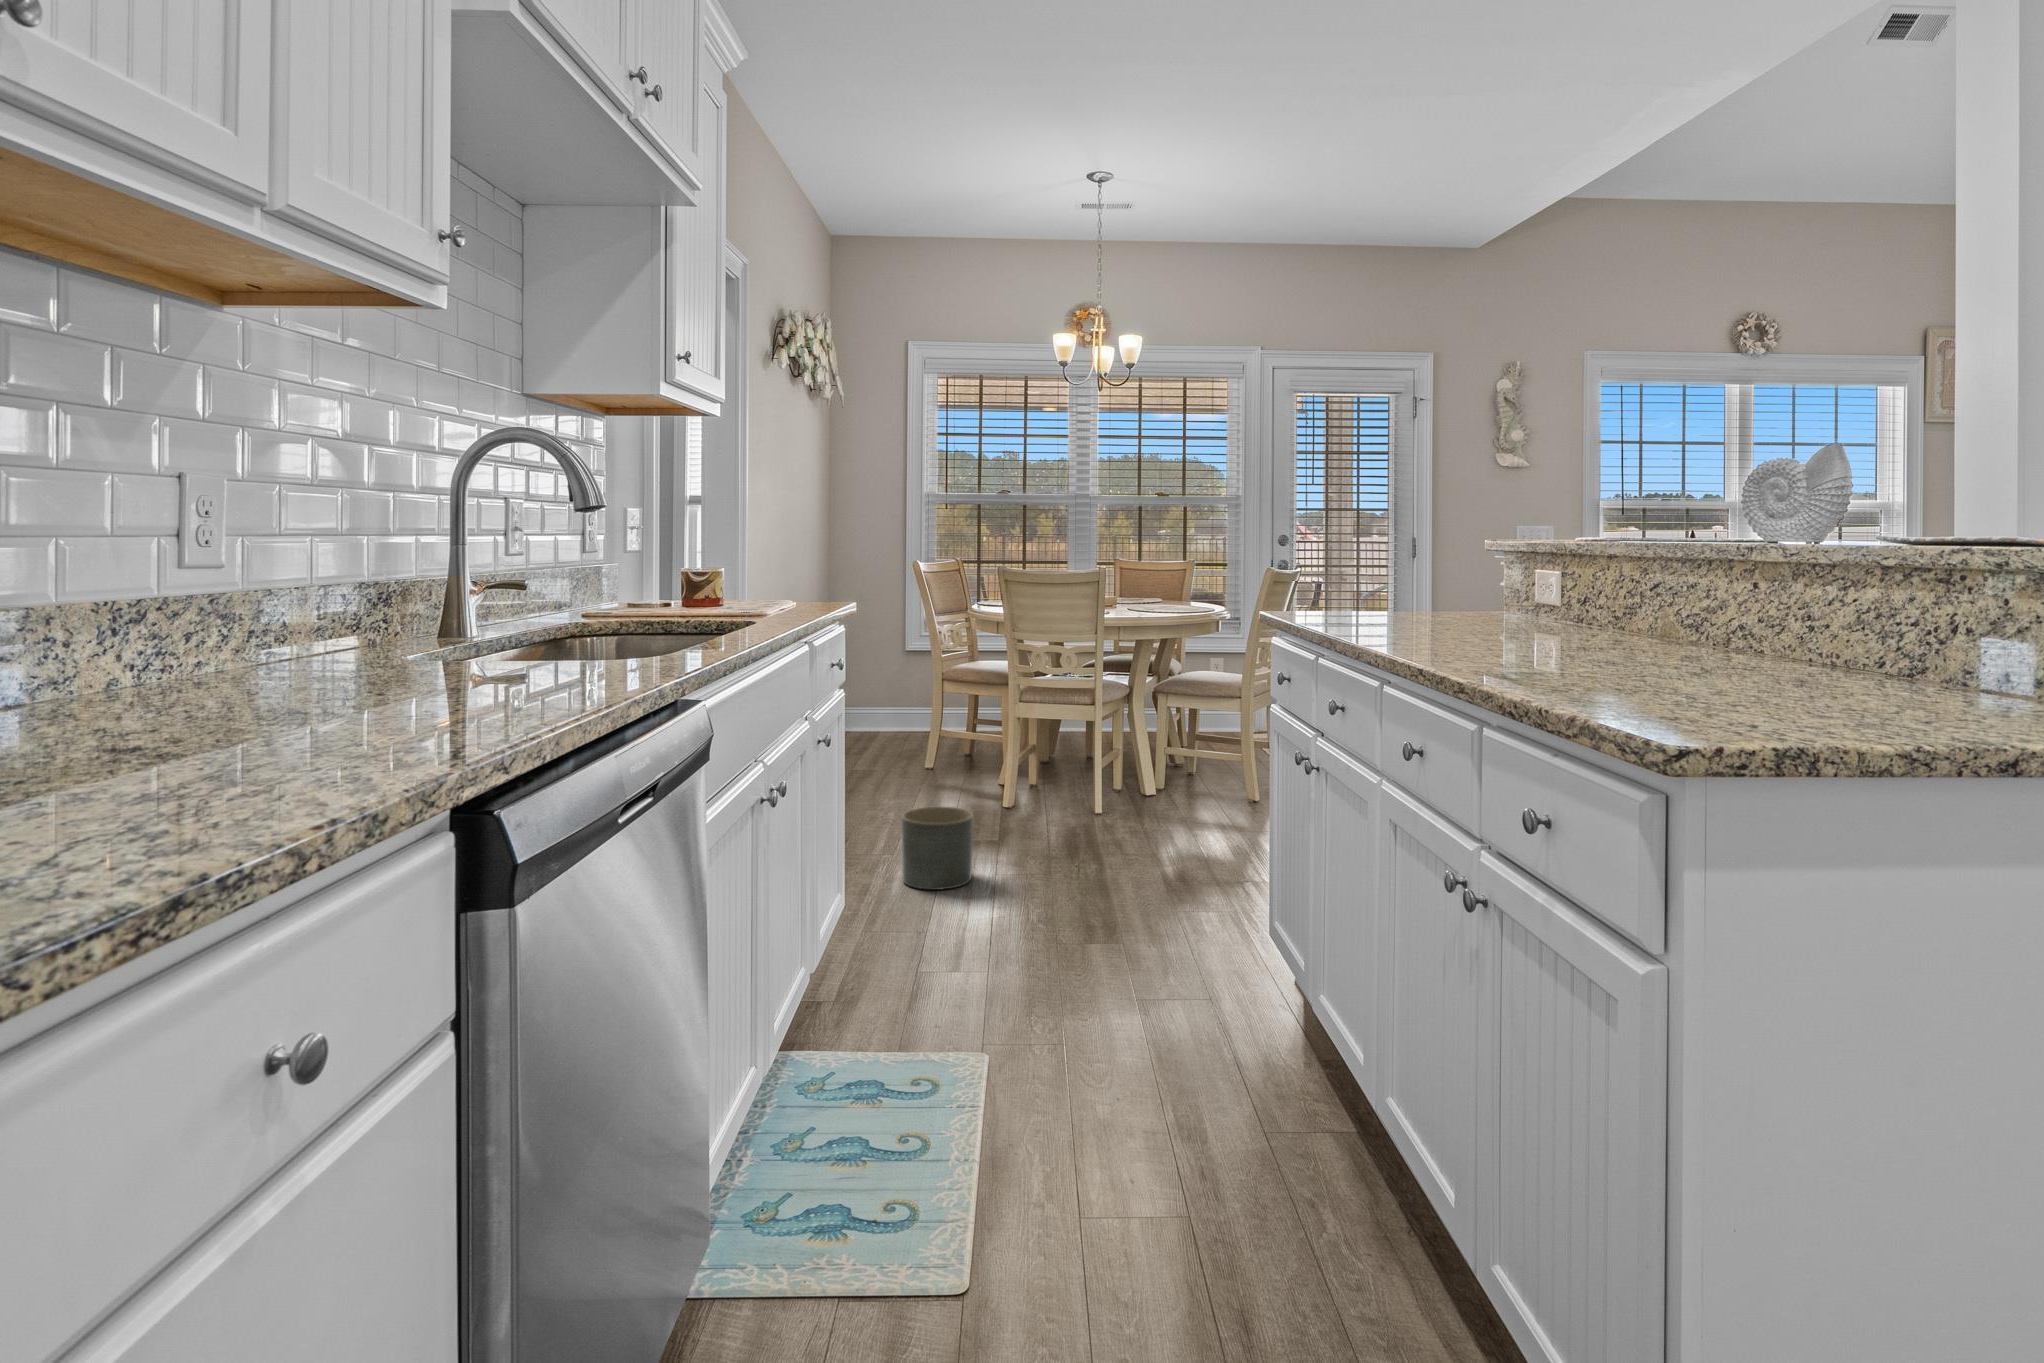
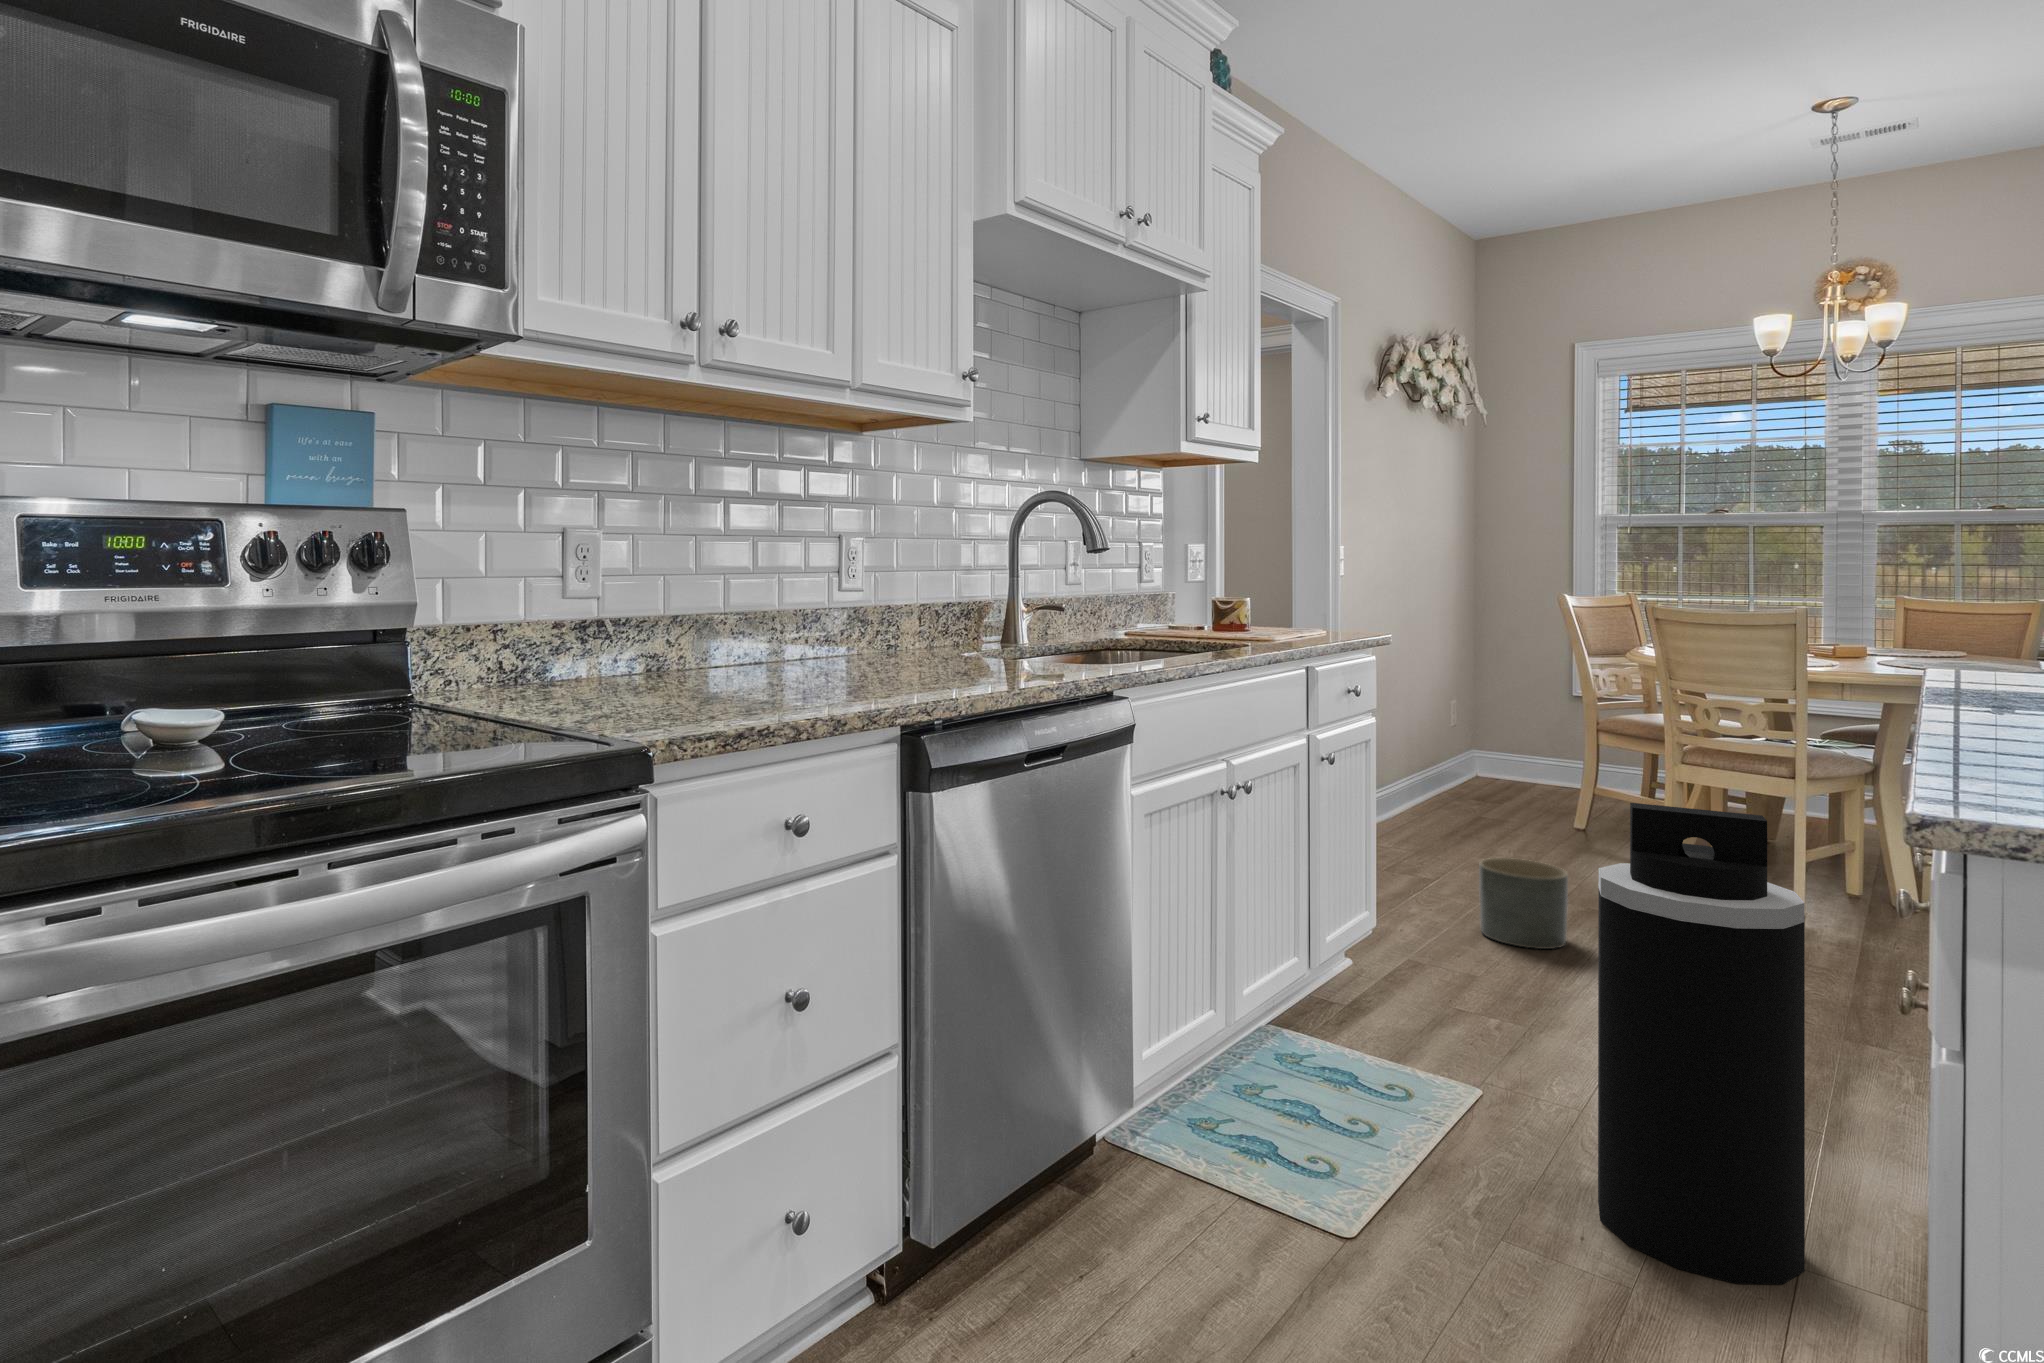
trash can: none [1133,746,1291,1184] -> present [1598,803,1805,1284]

